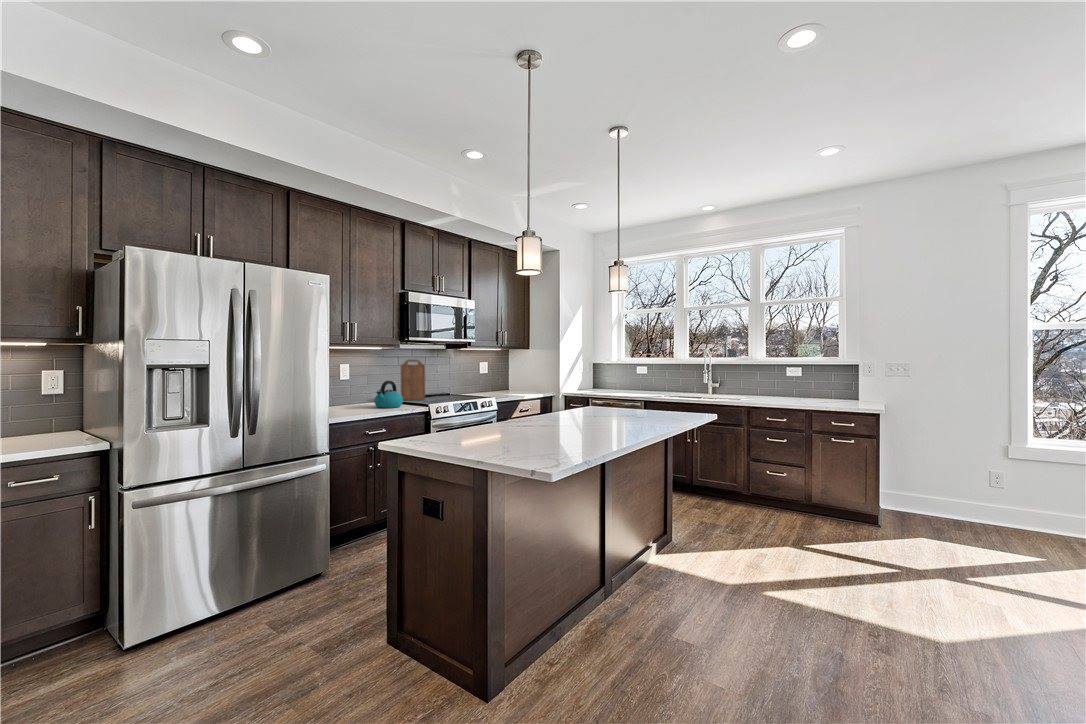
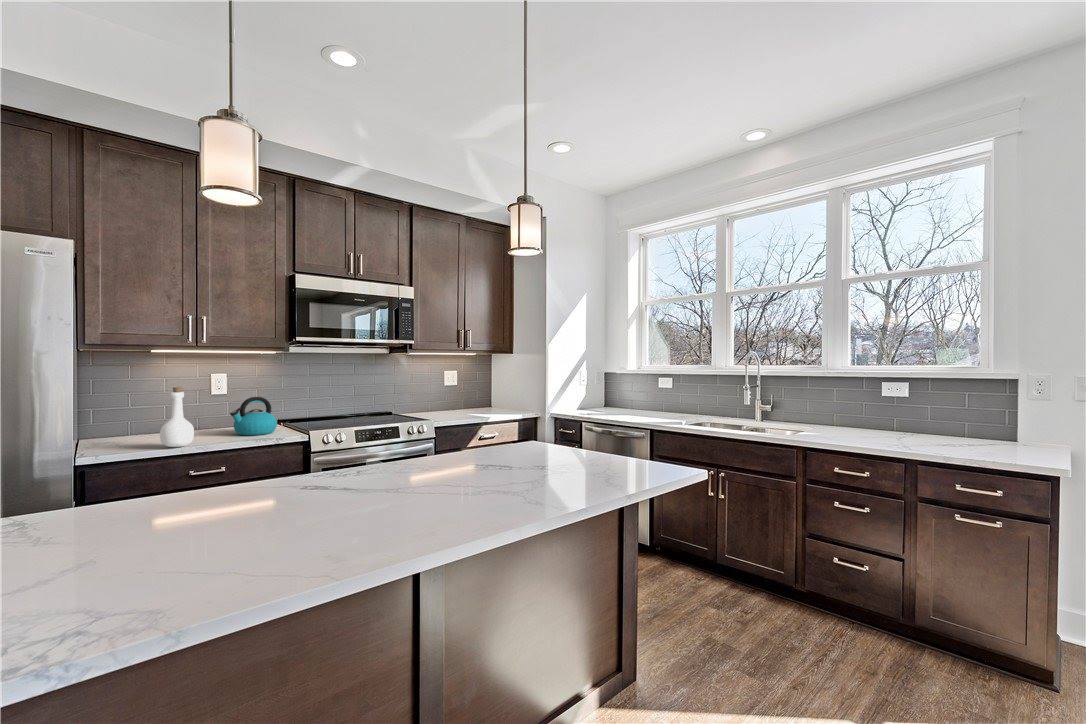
cutting board: present [401,360,425,400] -> none [303,367,336,422]
bottle: none [349,373,369,414] -> present [160,387,194,447]

